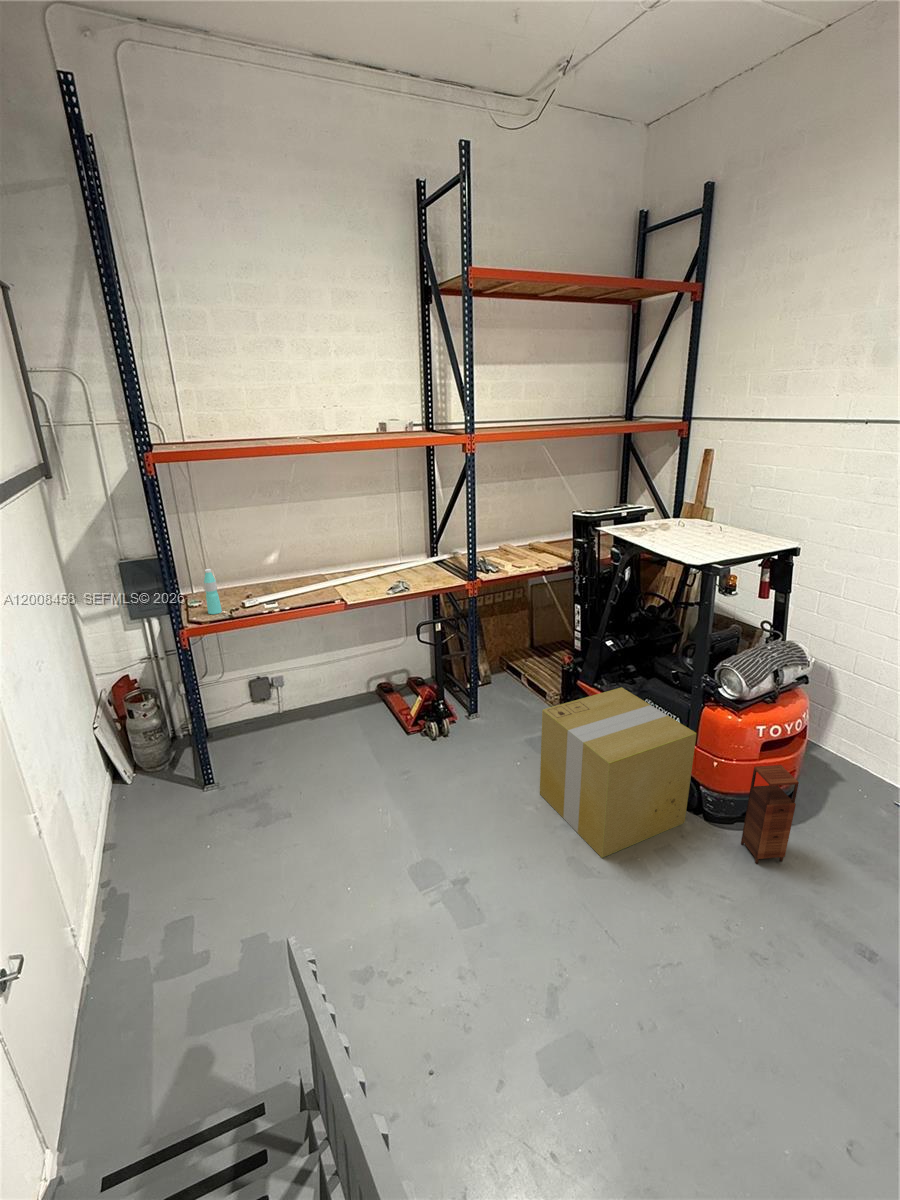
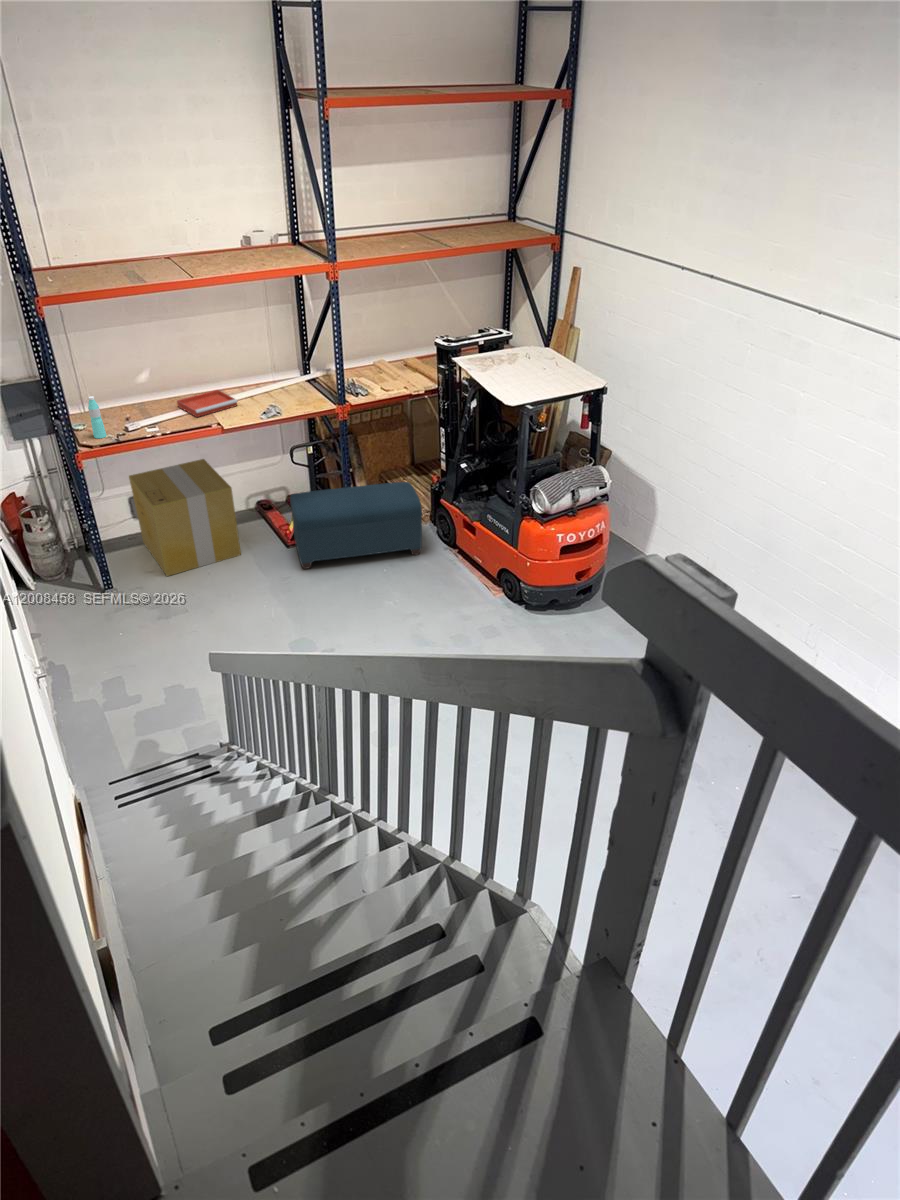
tray: none [302,569,364,594] -> present [177,390,237,417]
bench: none [414,663,560,761] -> present [290,482,422,569]
cardboard box: present [540,687,696,858] -> present [129,459,241,576]
storage cabinet: present [741,765,799,864] -> none [546,563,580,636]

